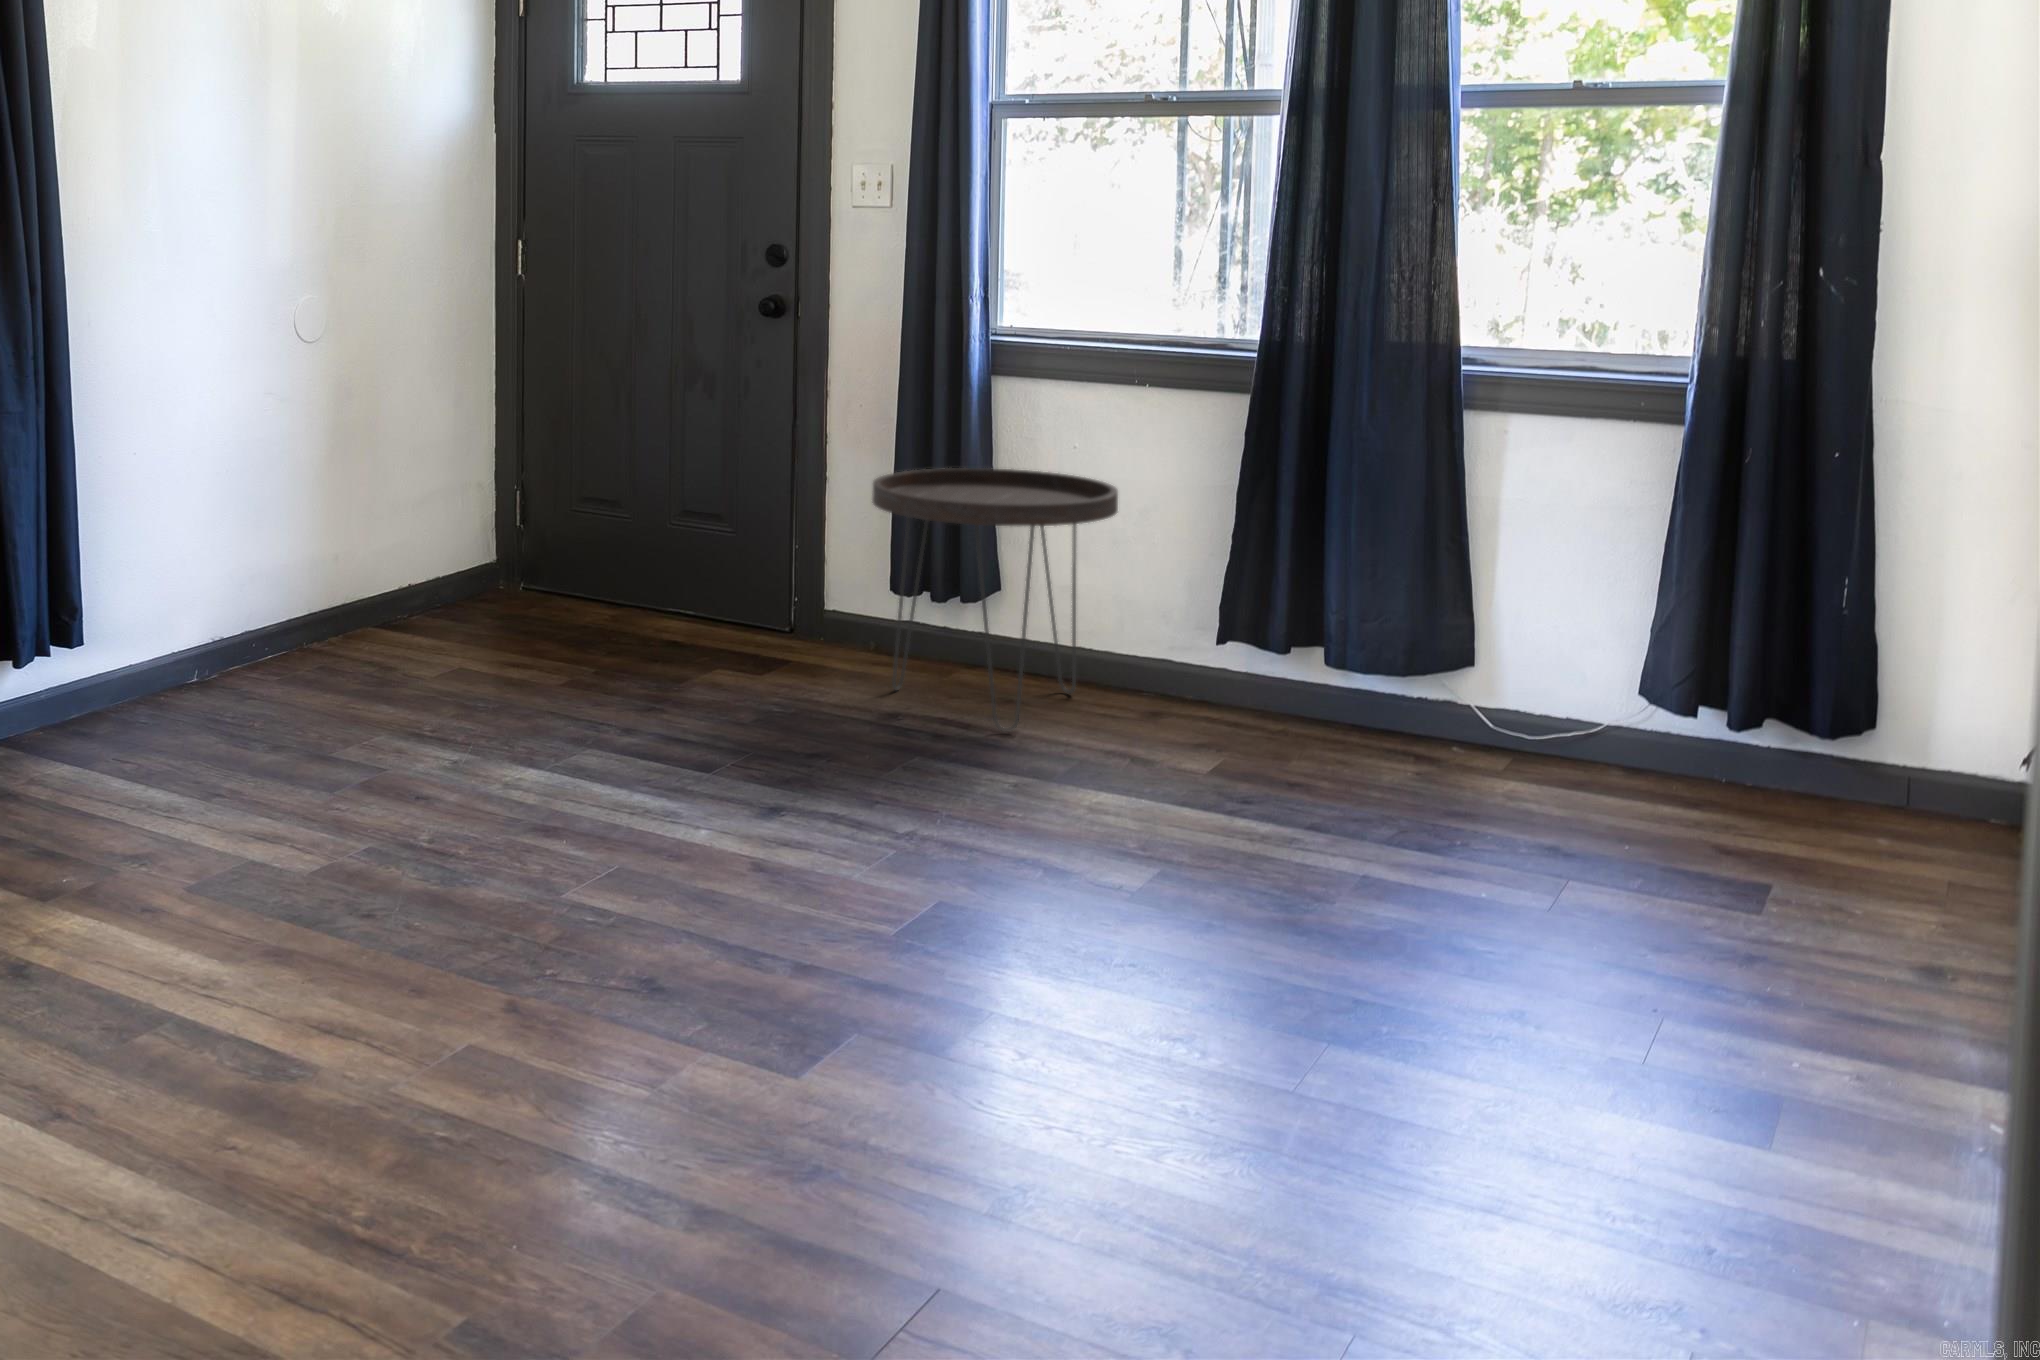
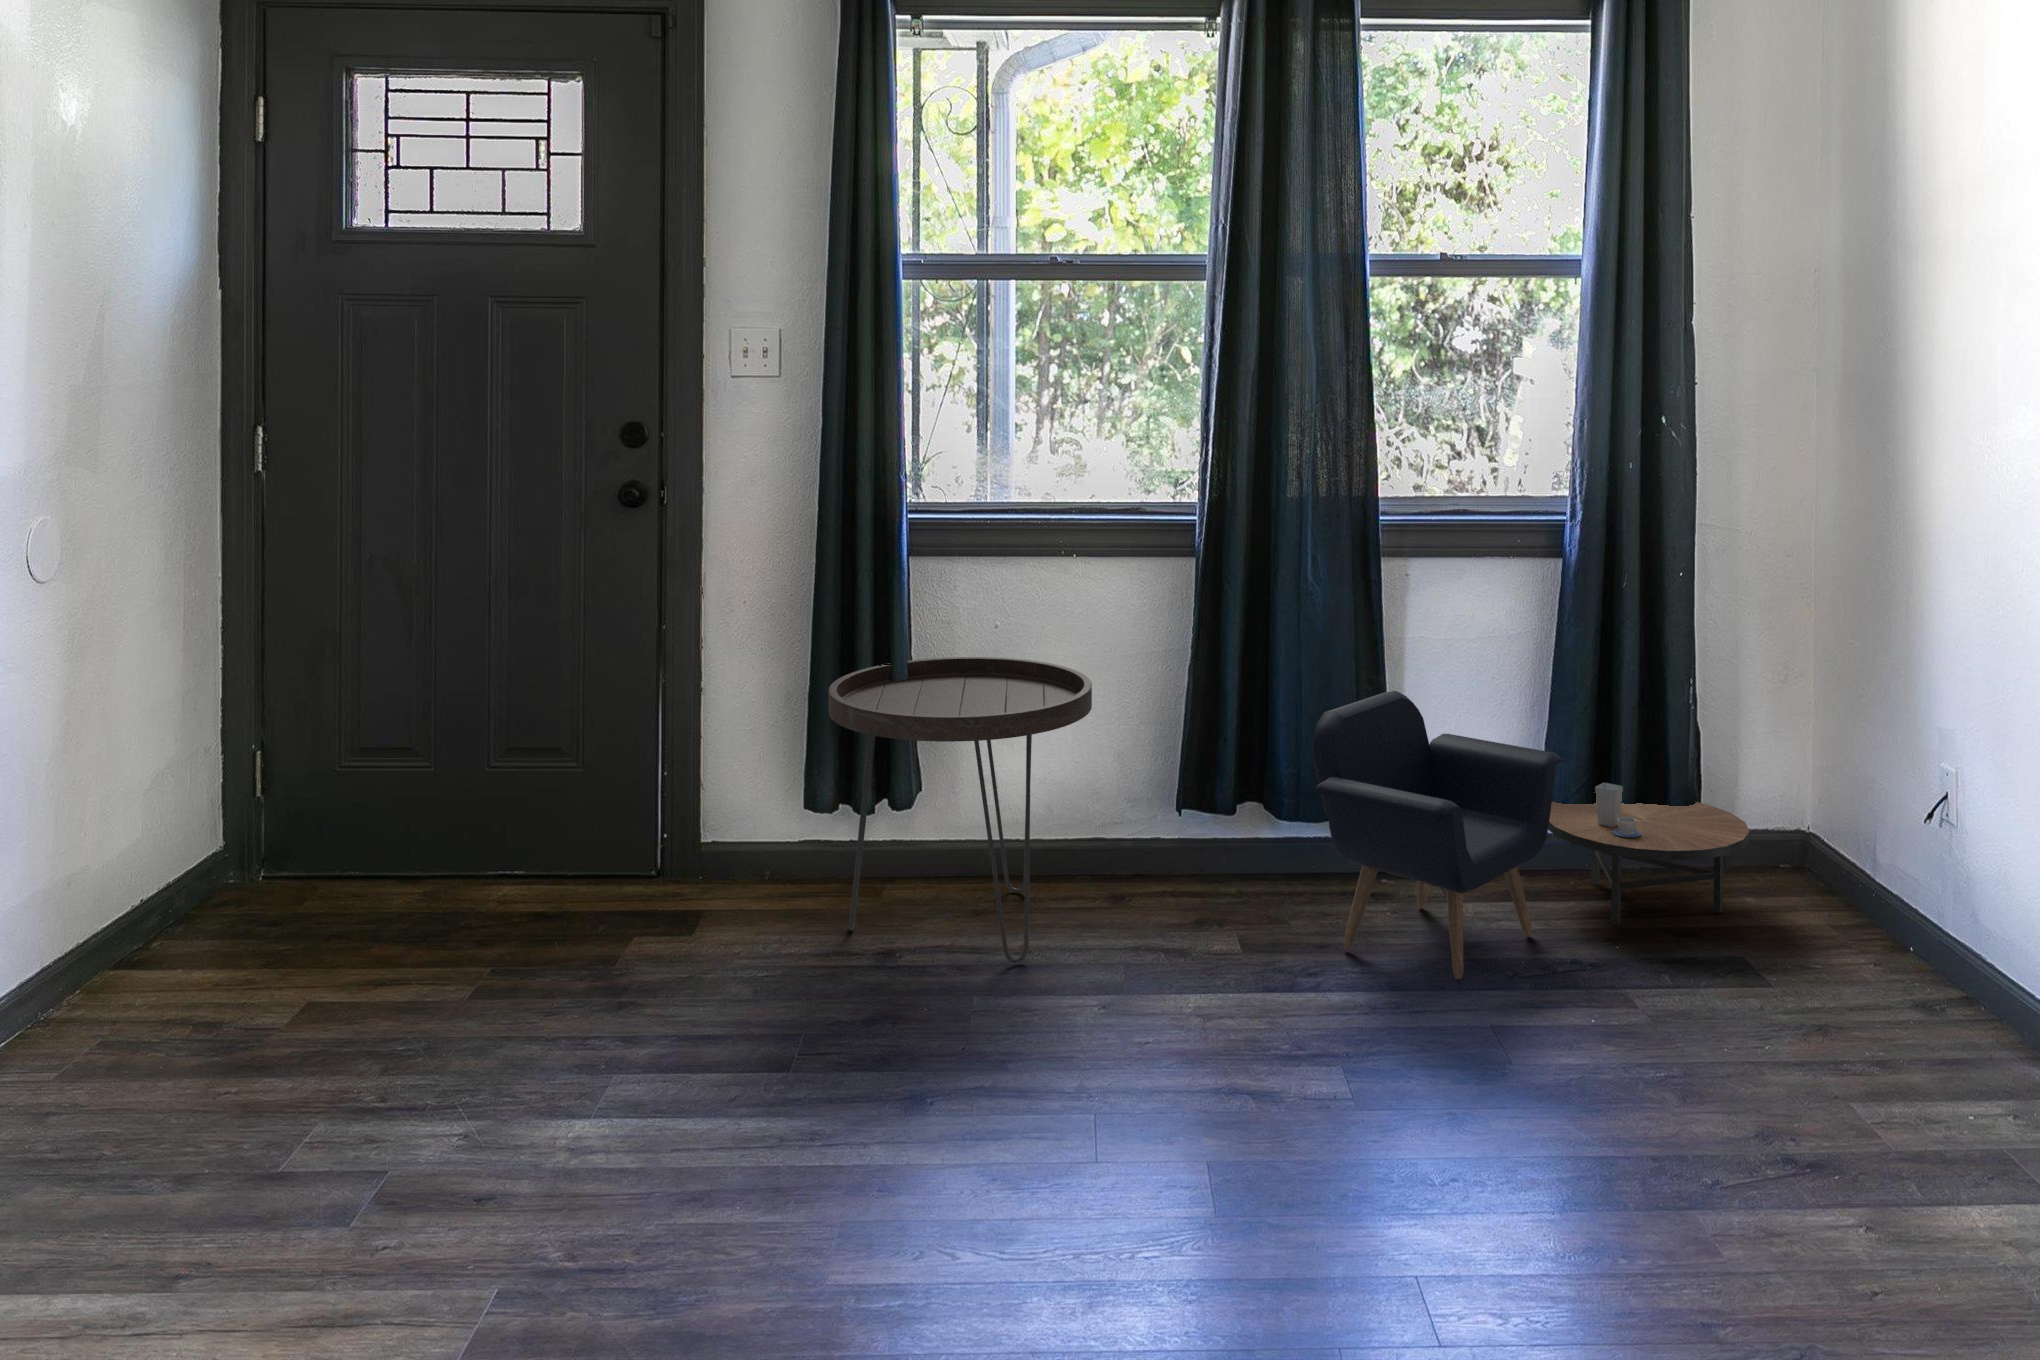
armchair: none [1285,541,1875,837] -> present [1312,691,1750,979]

